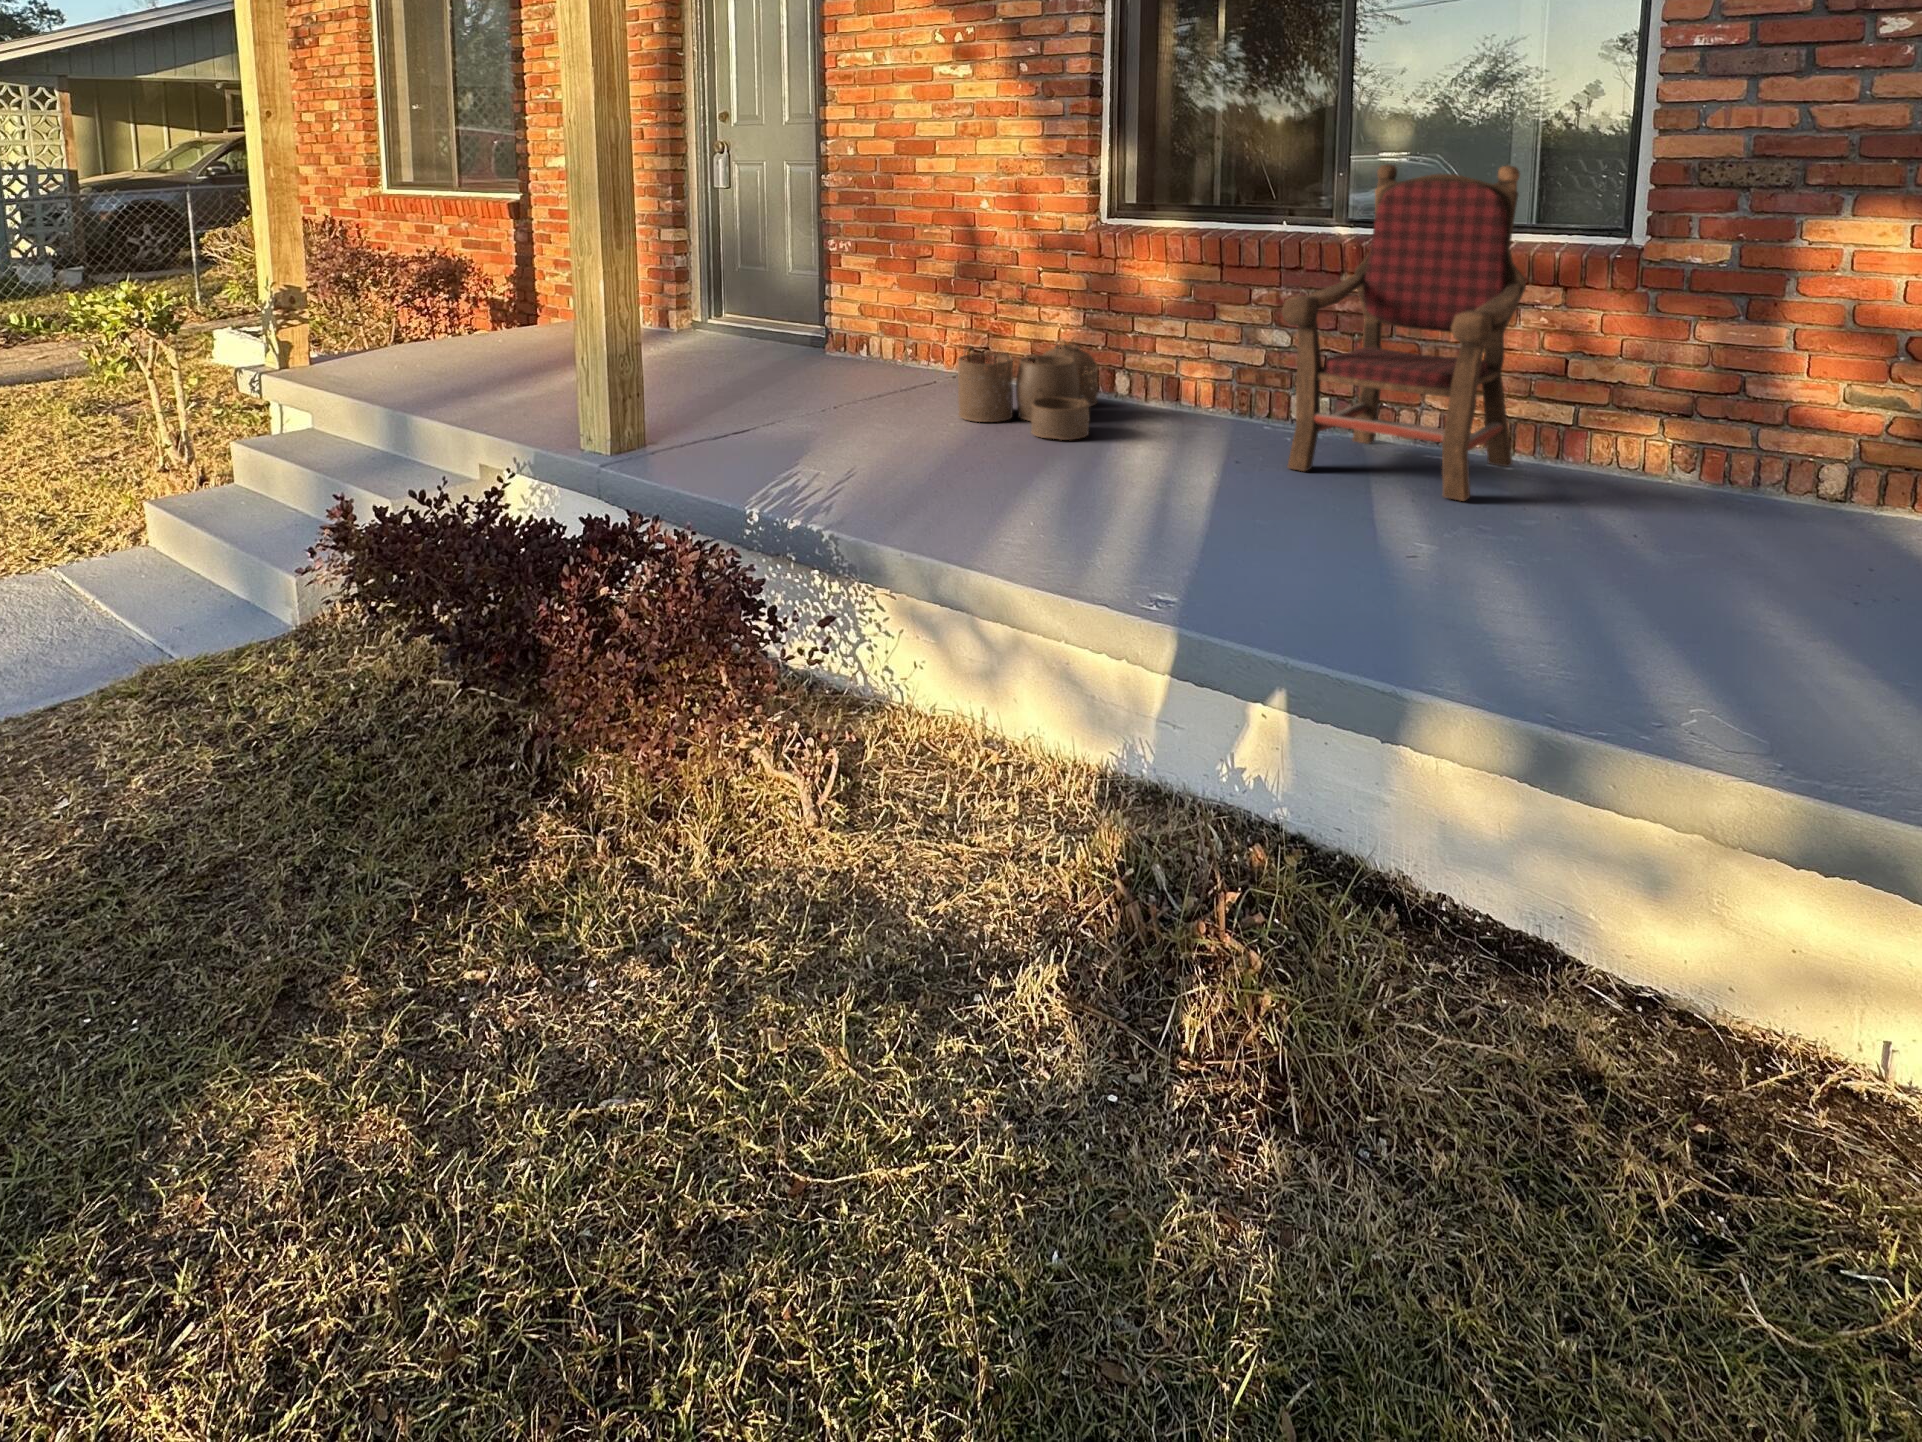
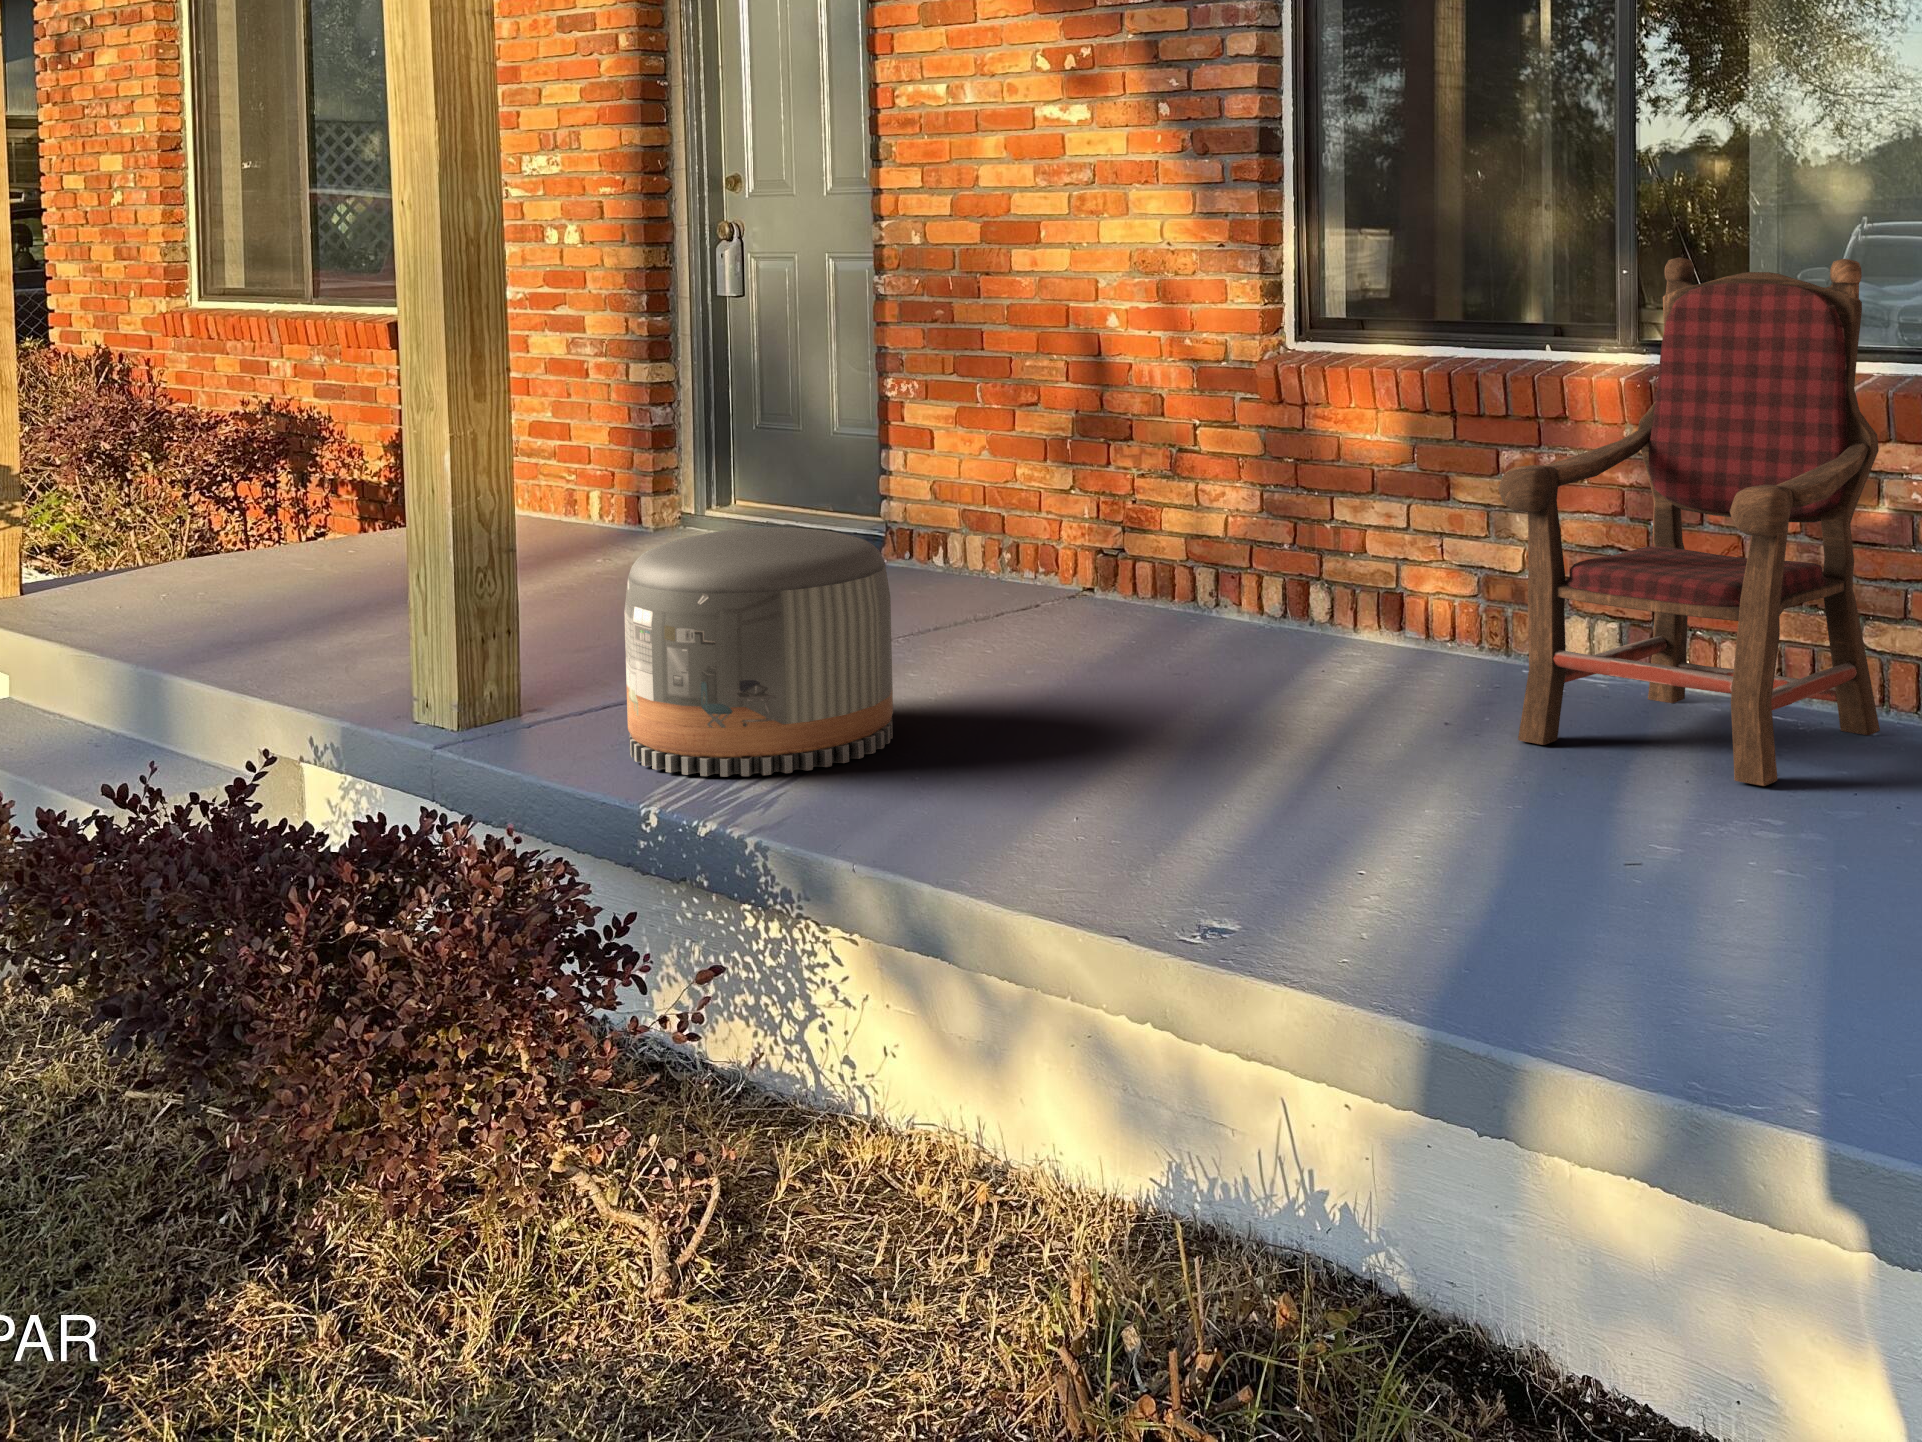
pouf: none [726,332,888,488] -> present [624,527,893,777]
woven basket: present [958,344,1099,440] -> none [1035,540,1277,702]

